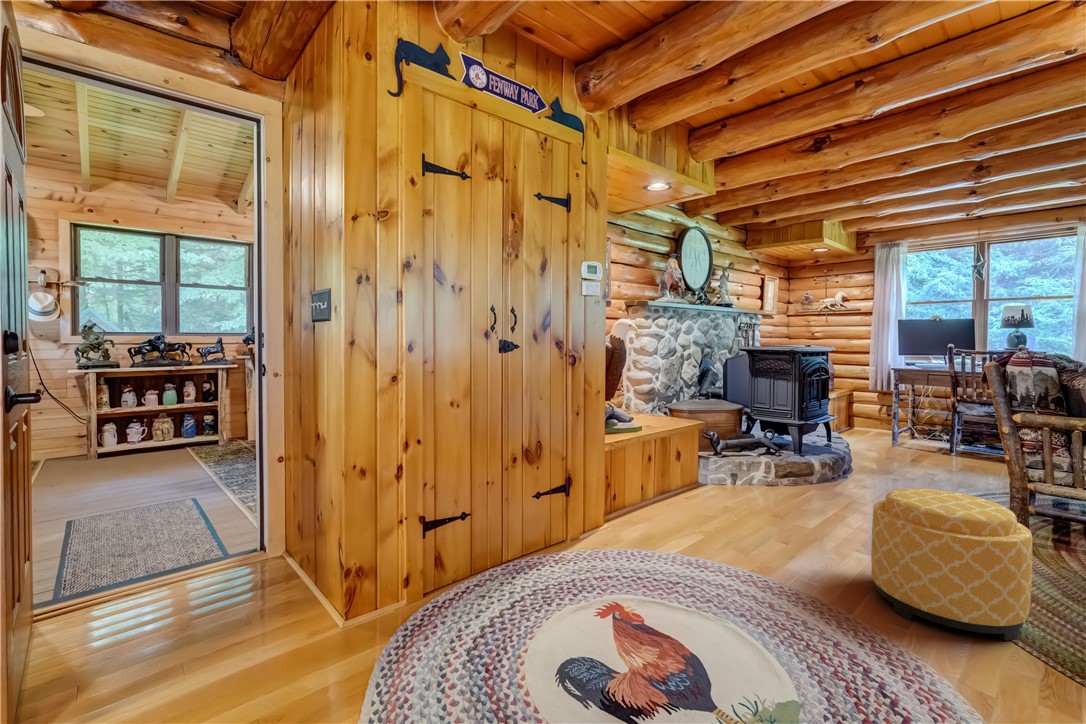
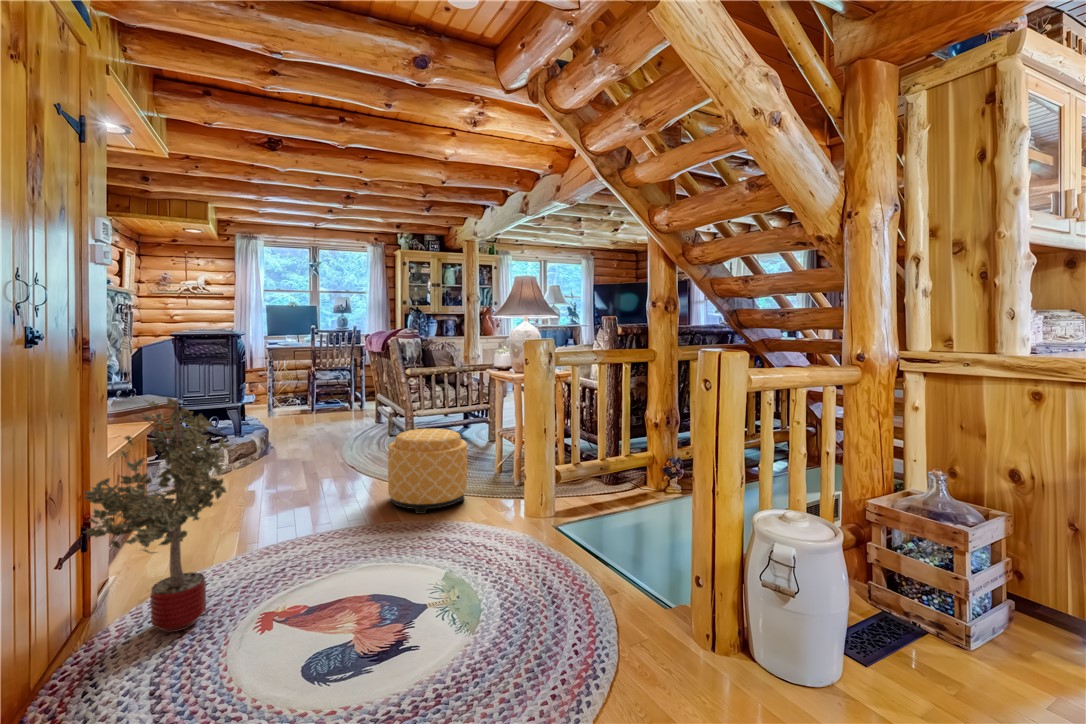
potted tree: none [517,394,639,582] -> present [83,398,231,633]

